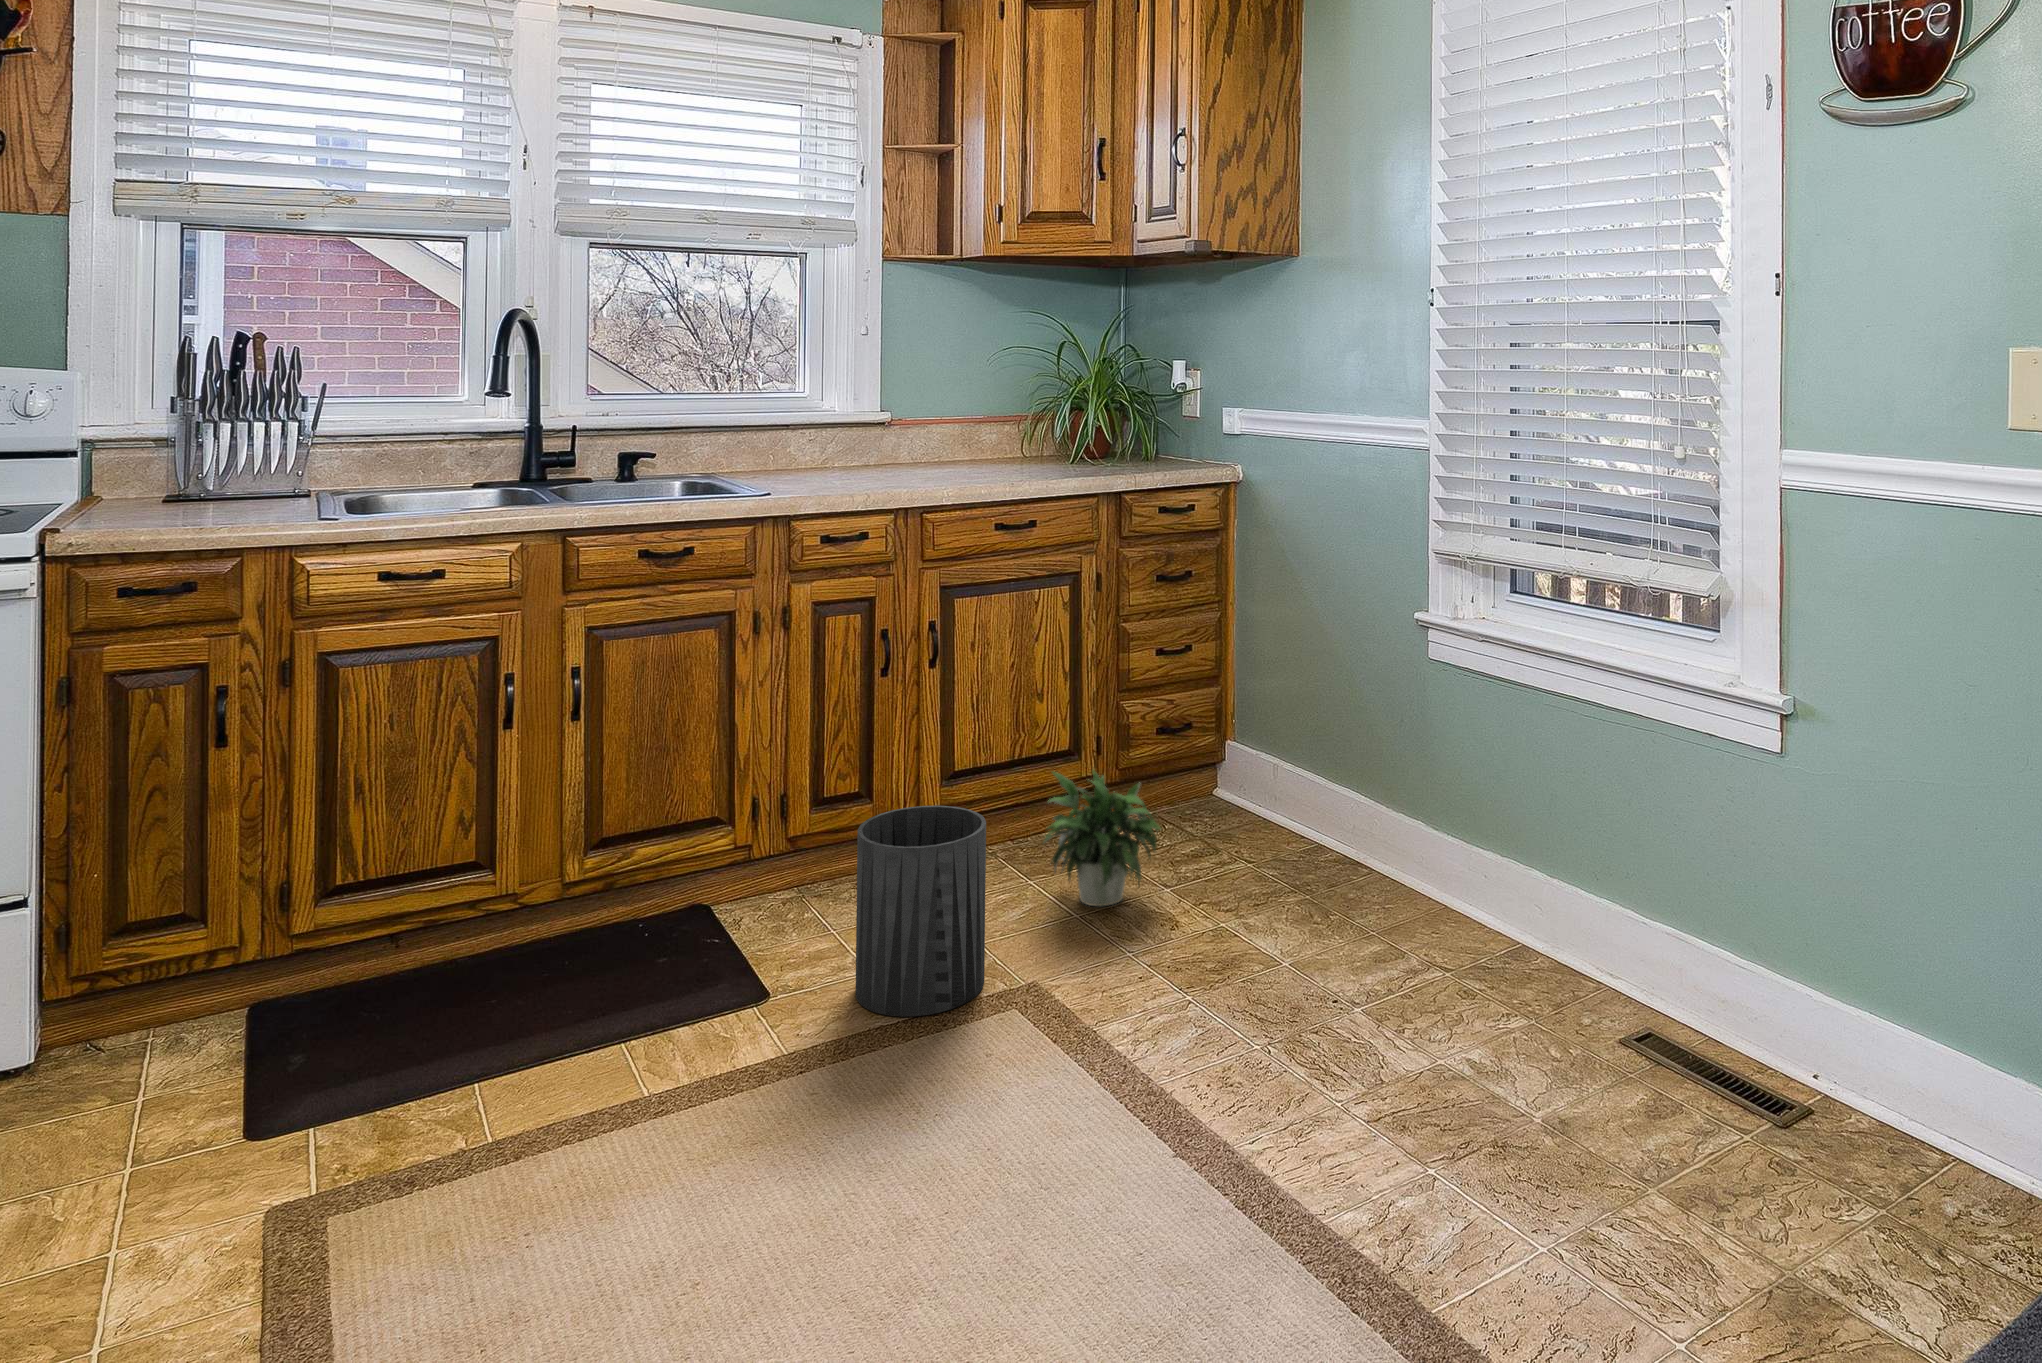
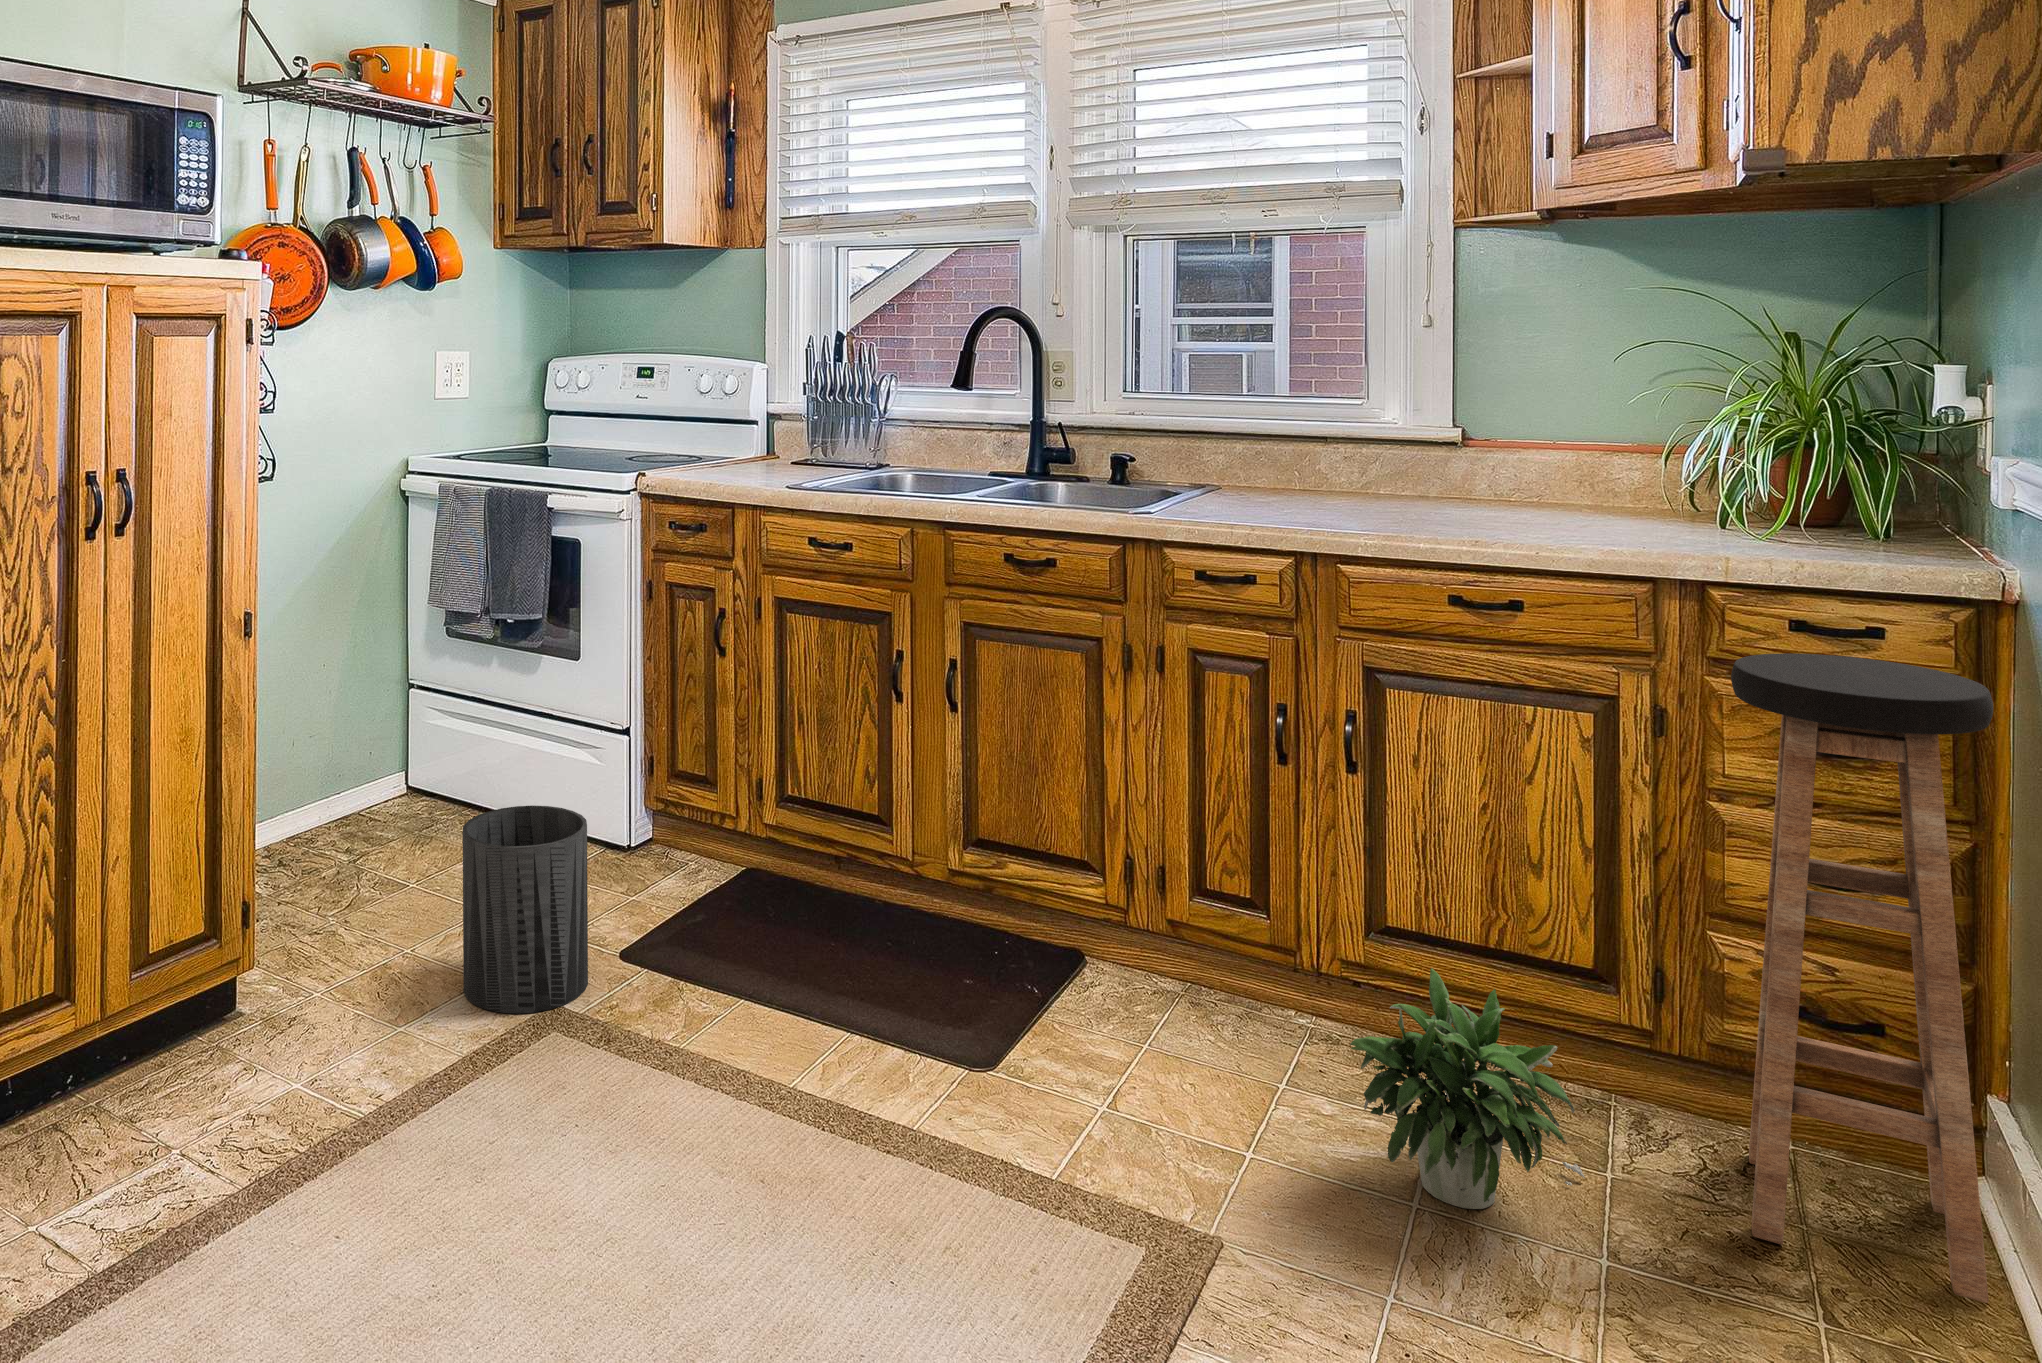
bar stool: none [1155,523,1287,851] -> present [1731,653,1993,1303]
trash can: present [856,806,986,1017] -> present [463,806,588,1014]

